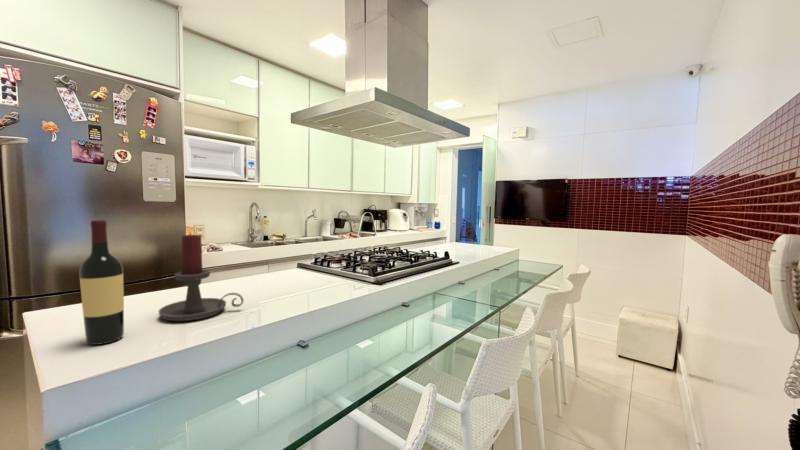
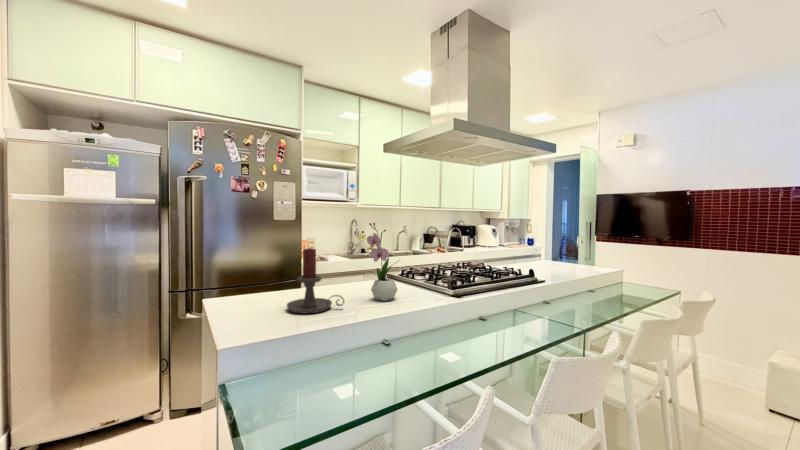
flower arrangement: none [272,202,315,296] -> present [367,223,397,301]
wine bottle: present [80,220,124,345] -> none [243,237,267,324]

